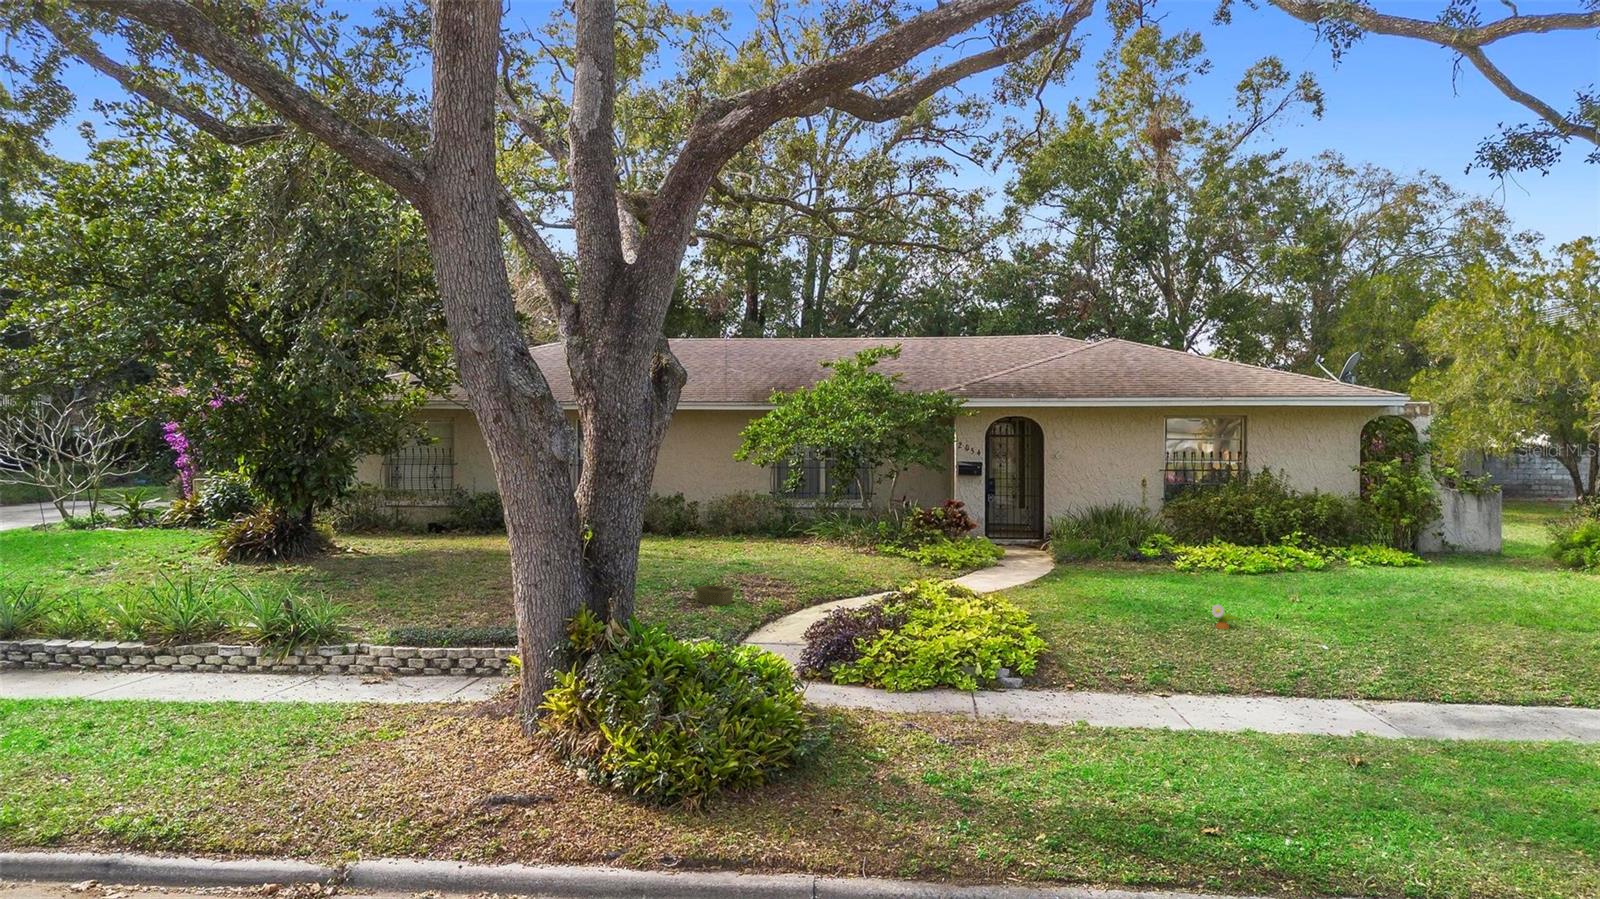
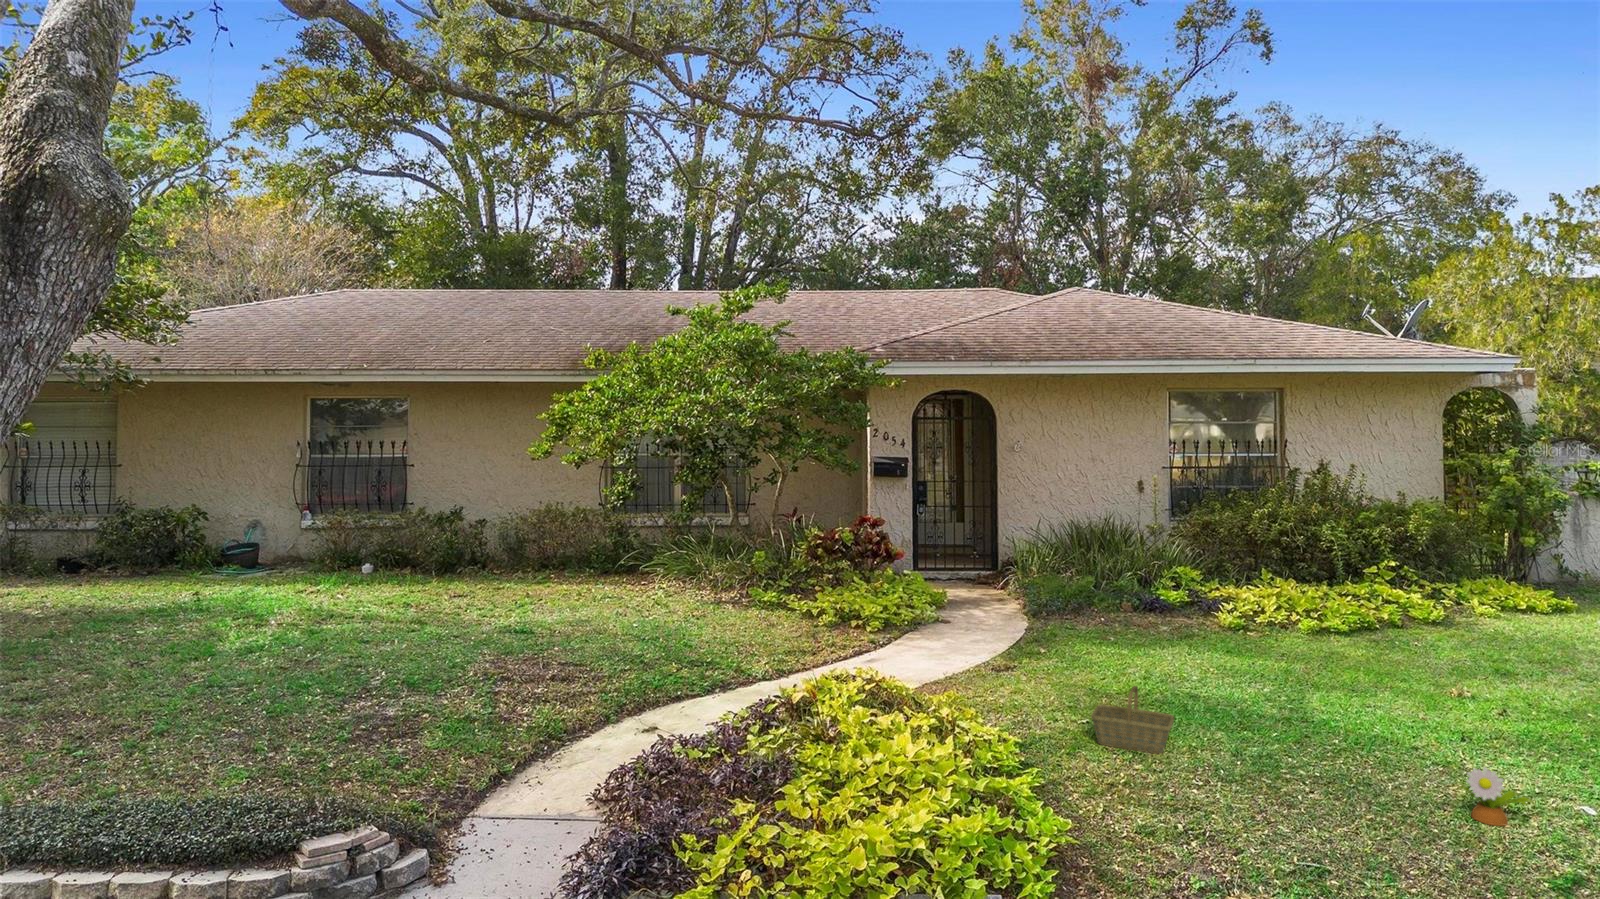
basket: present [695,576,735,606] -> present [1091,686,1174,754]

